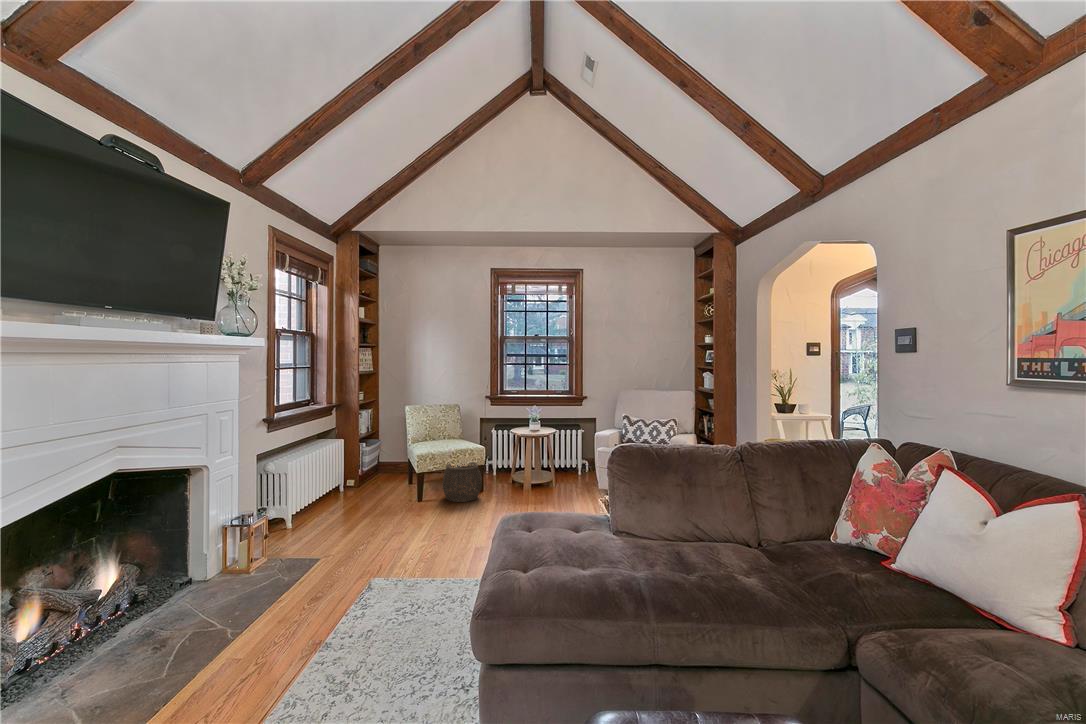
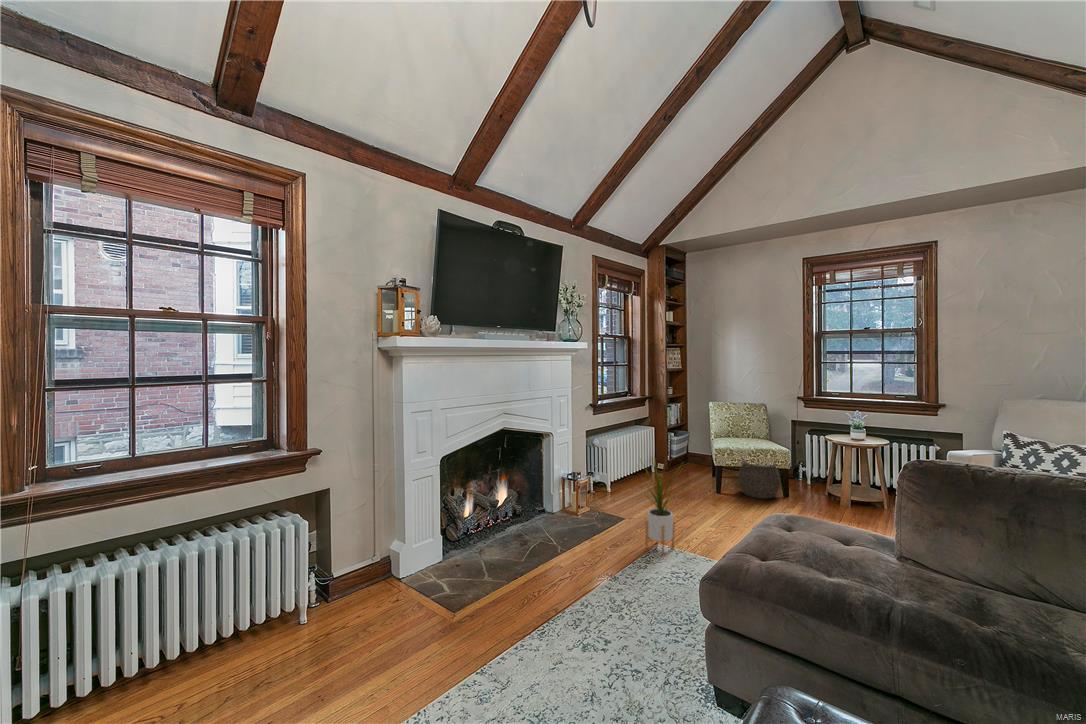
house plant: none [342,467,409,594] -> present [645,460,677,555]

